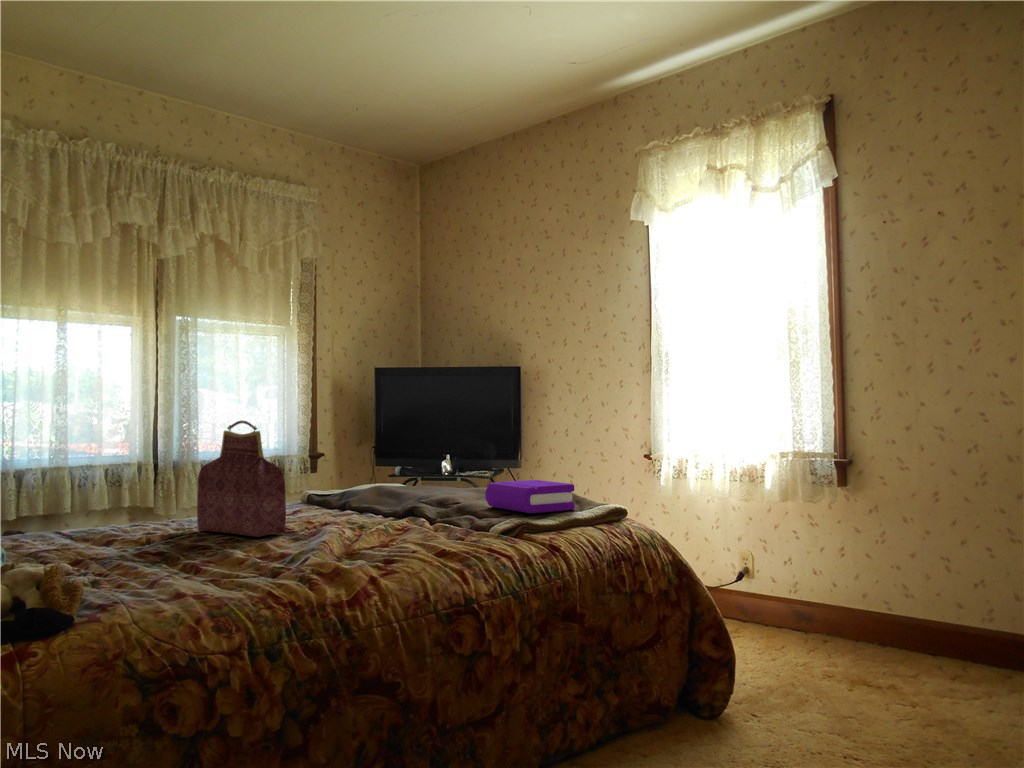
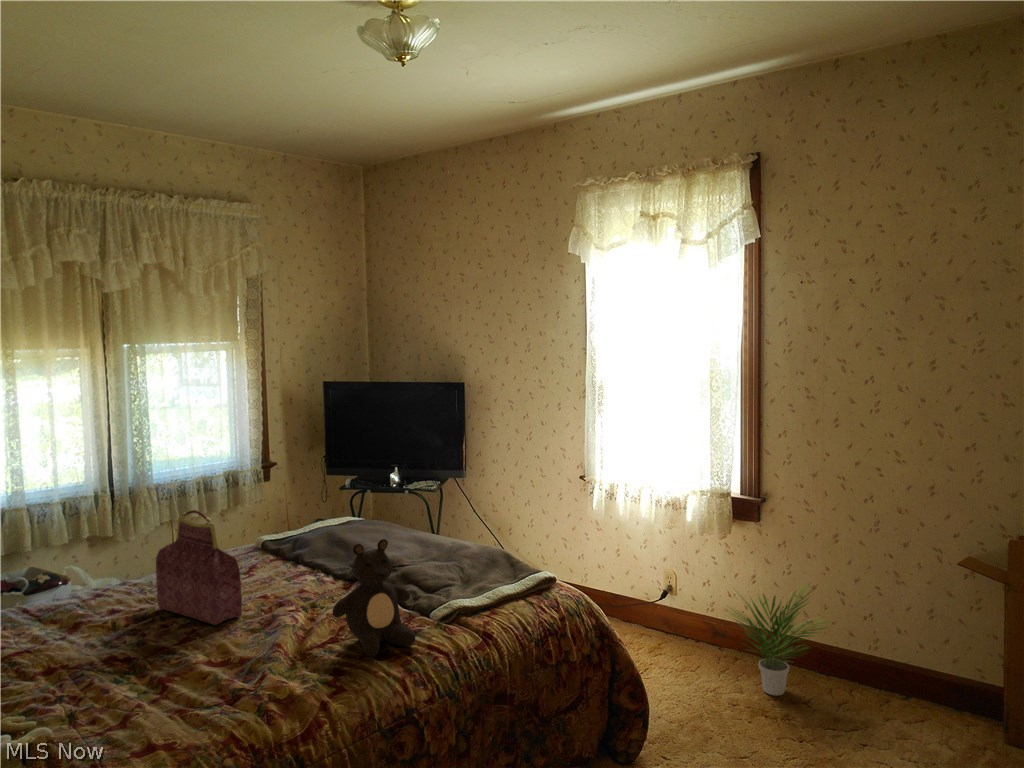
teddy bear: none [384,436,474,552] -> present [332,539,415,657]
book: present [485,480,575,513] -> none [428,542,509,589]
potted plant: none [811,543,940,673] -> present [725,584,828,696]

